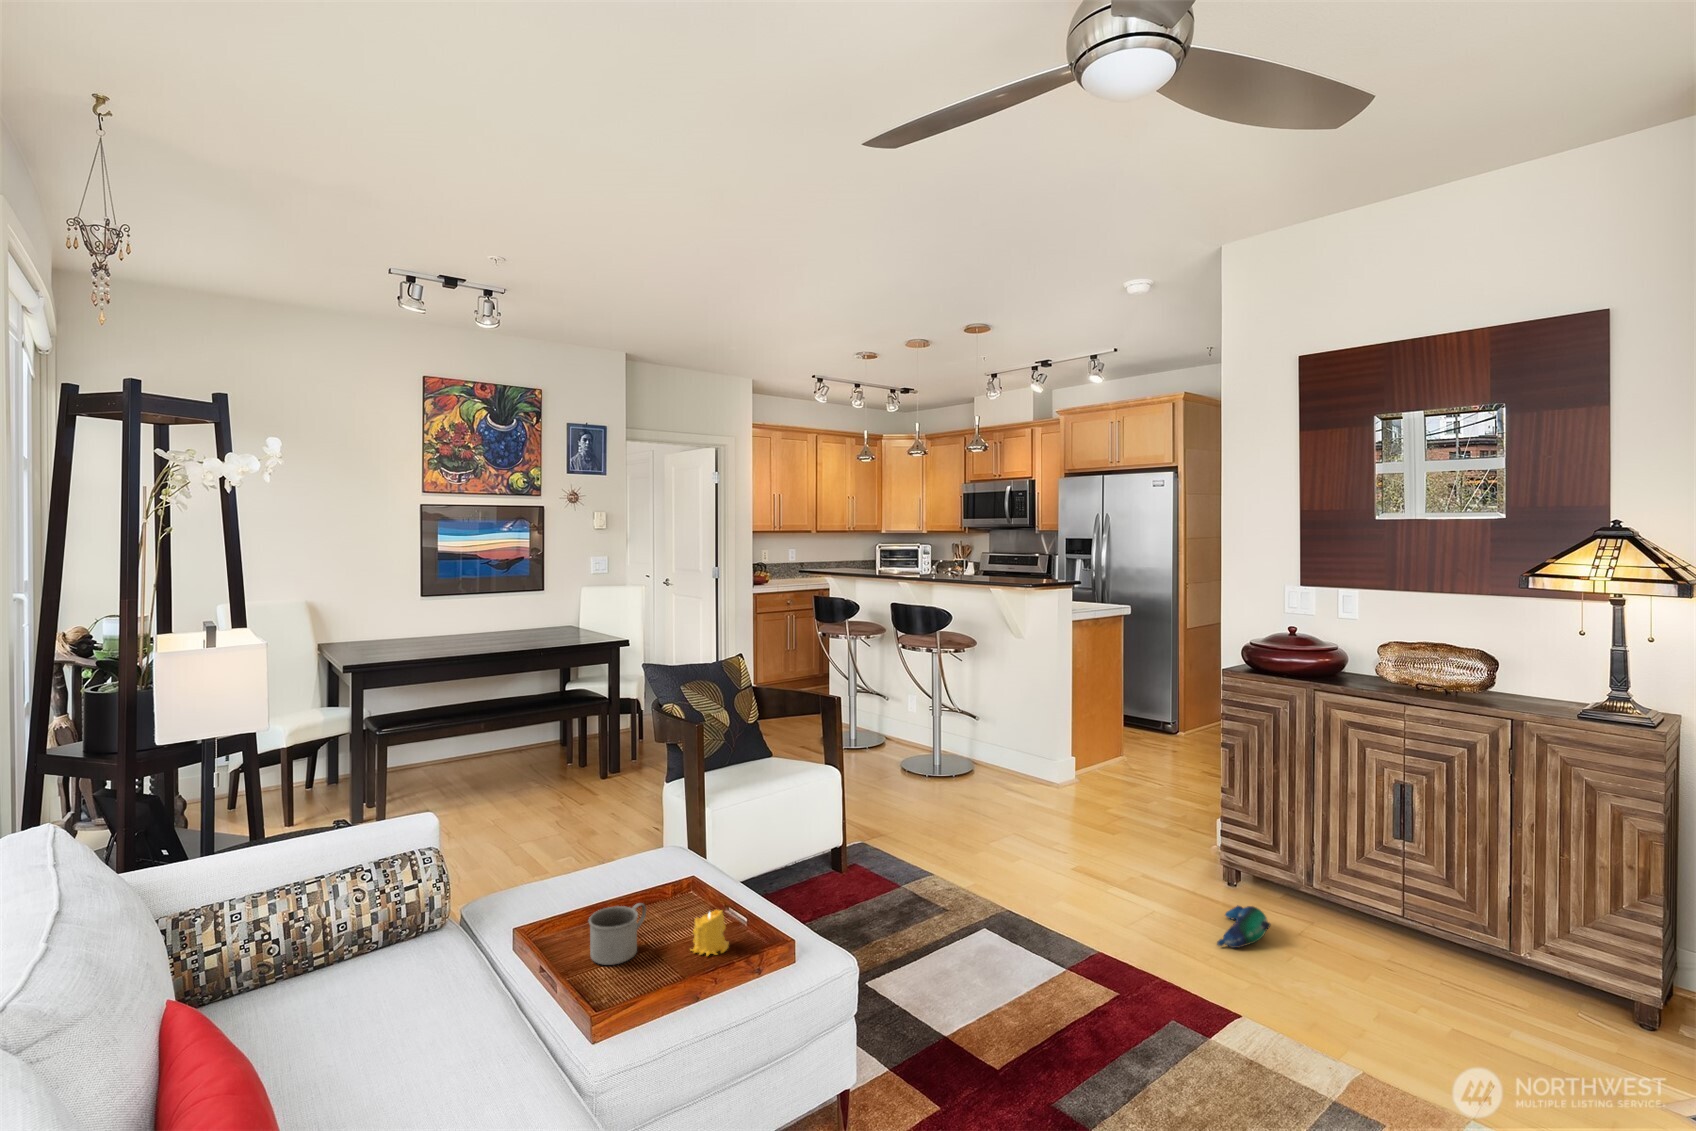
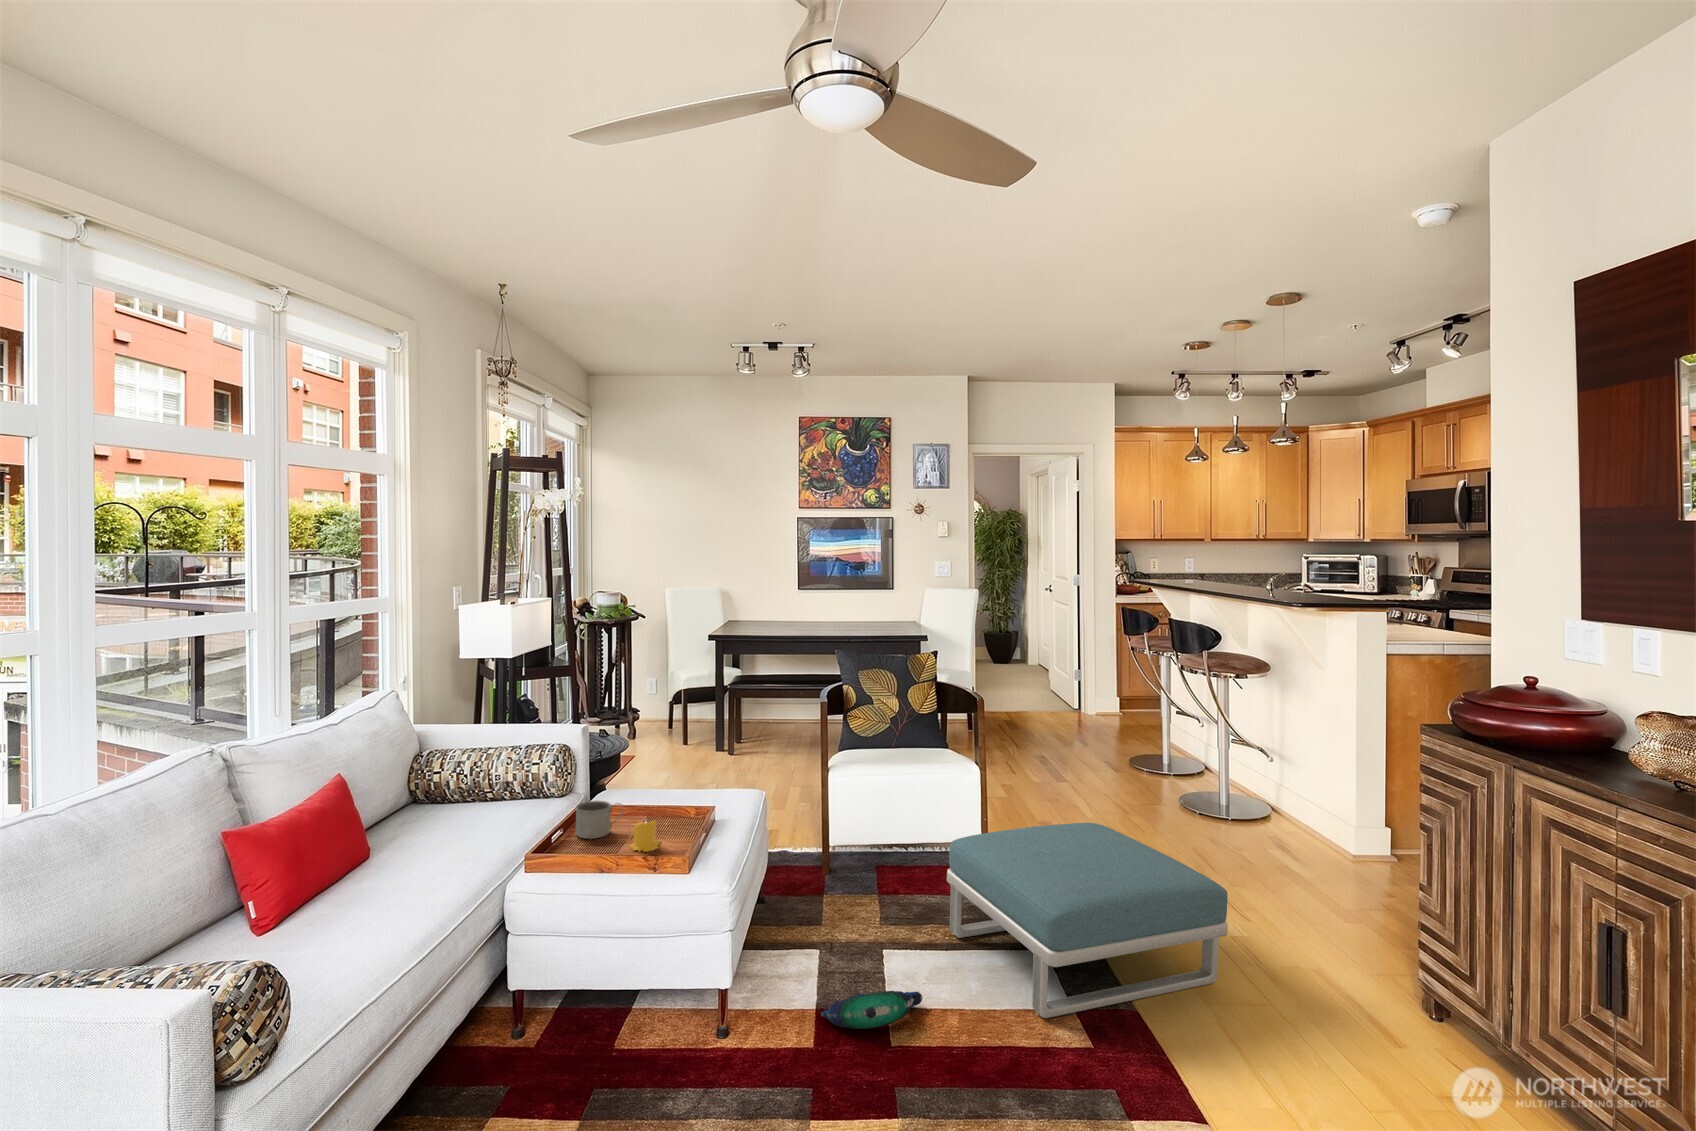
footstool: none [886,798,1122,983] -> present [947,823,1228,1018]
plush toy: present [1217,905,1271,948] -> present [821,991,923,1029]

